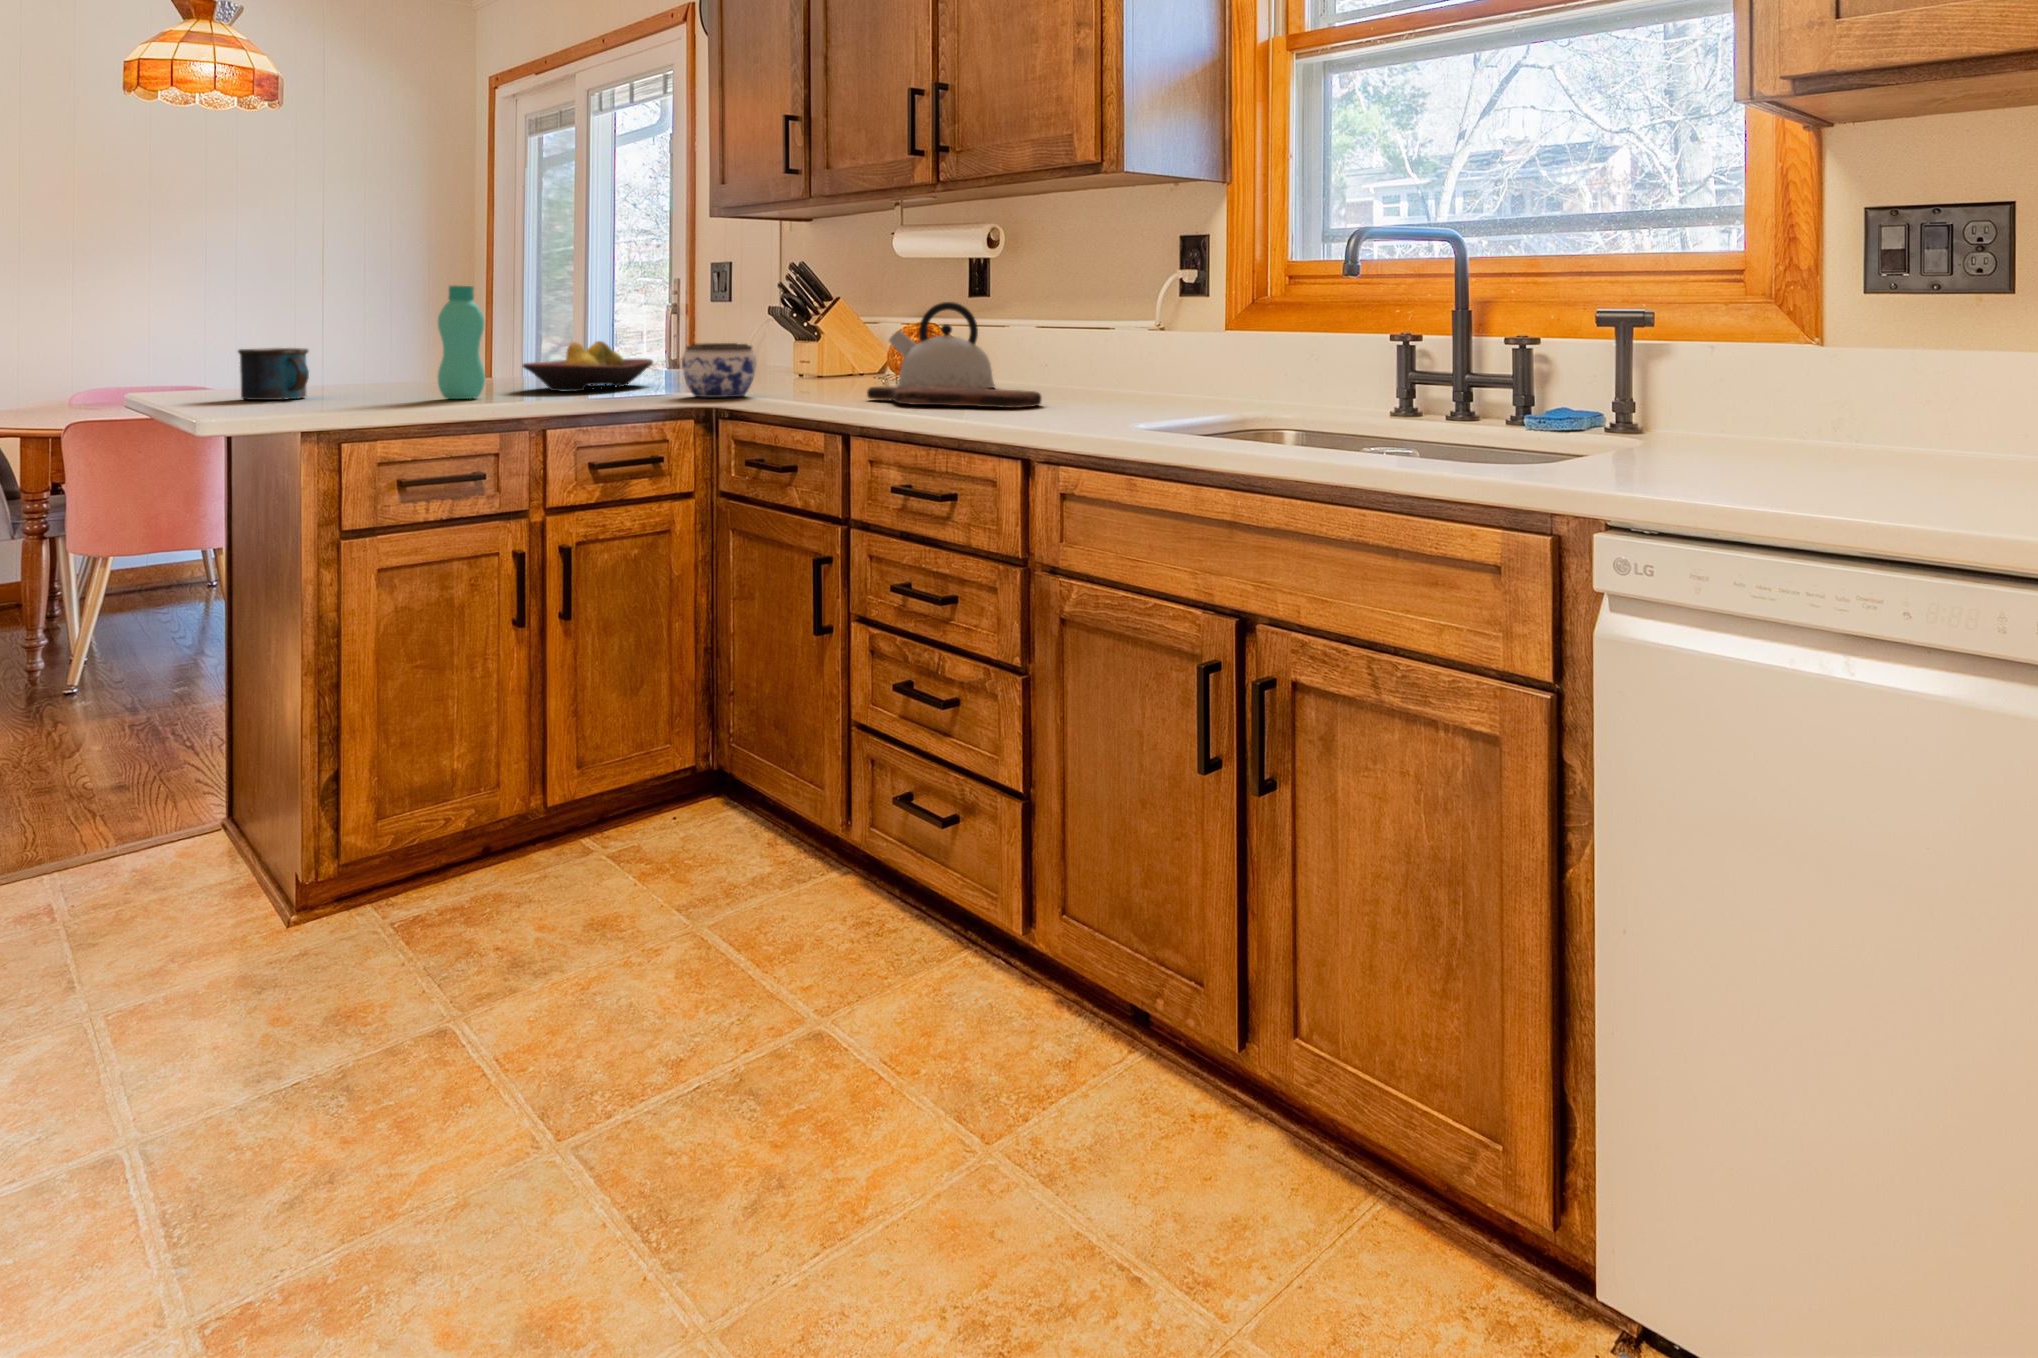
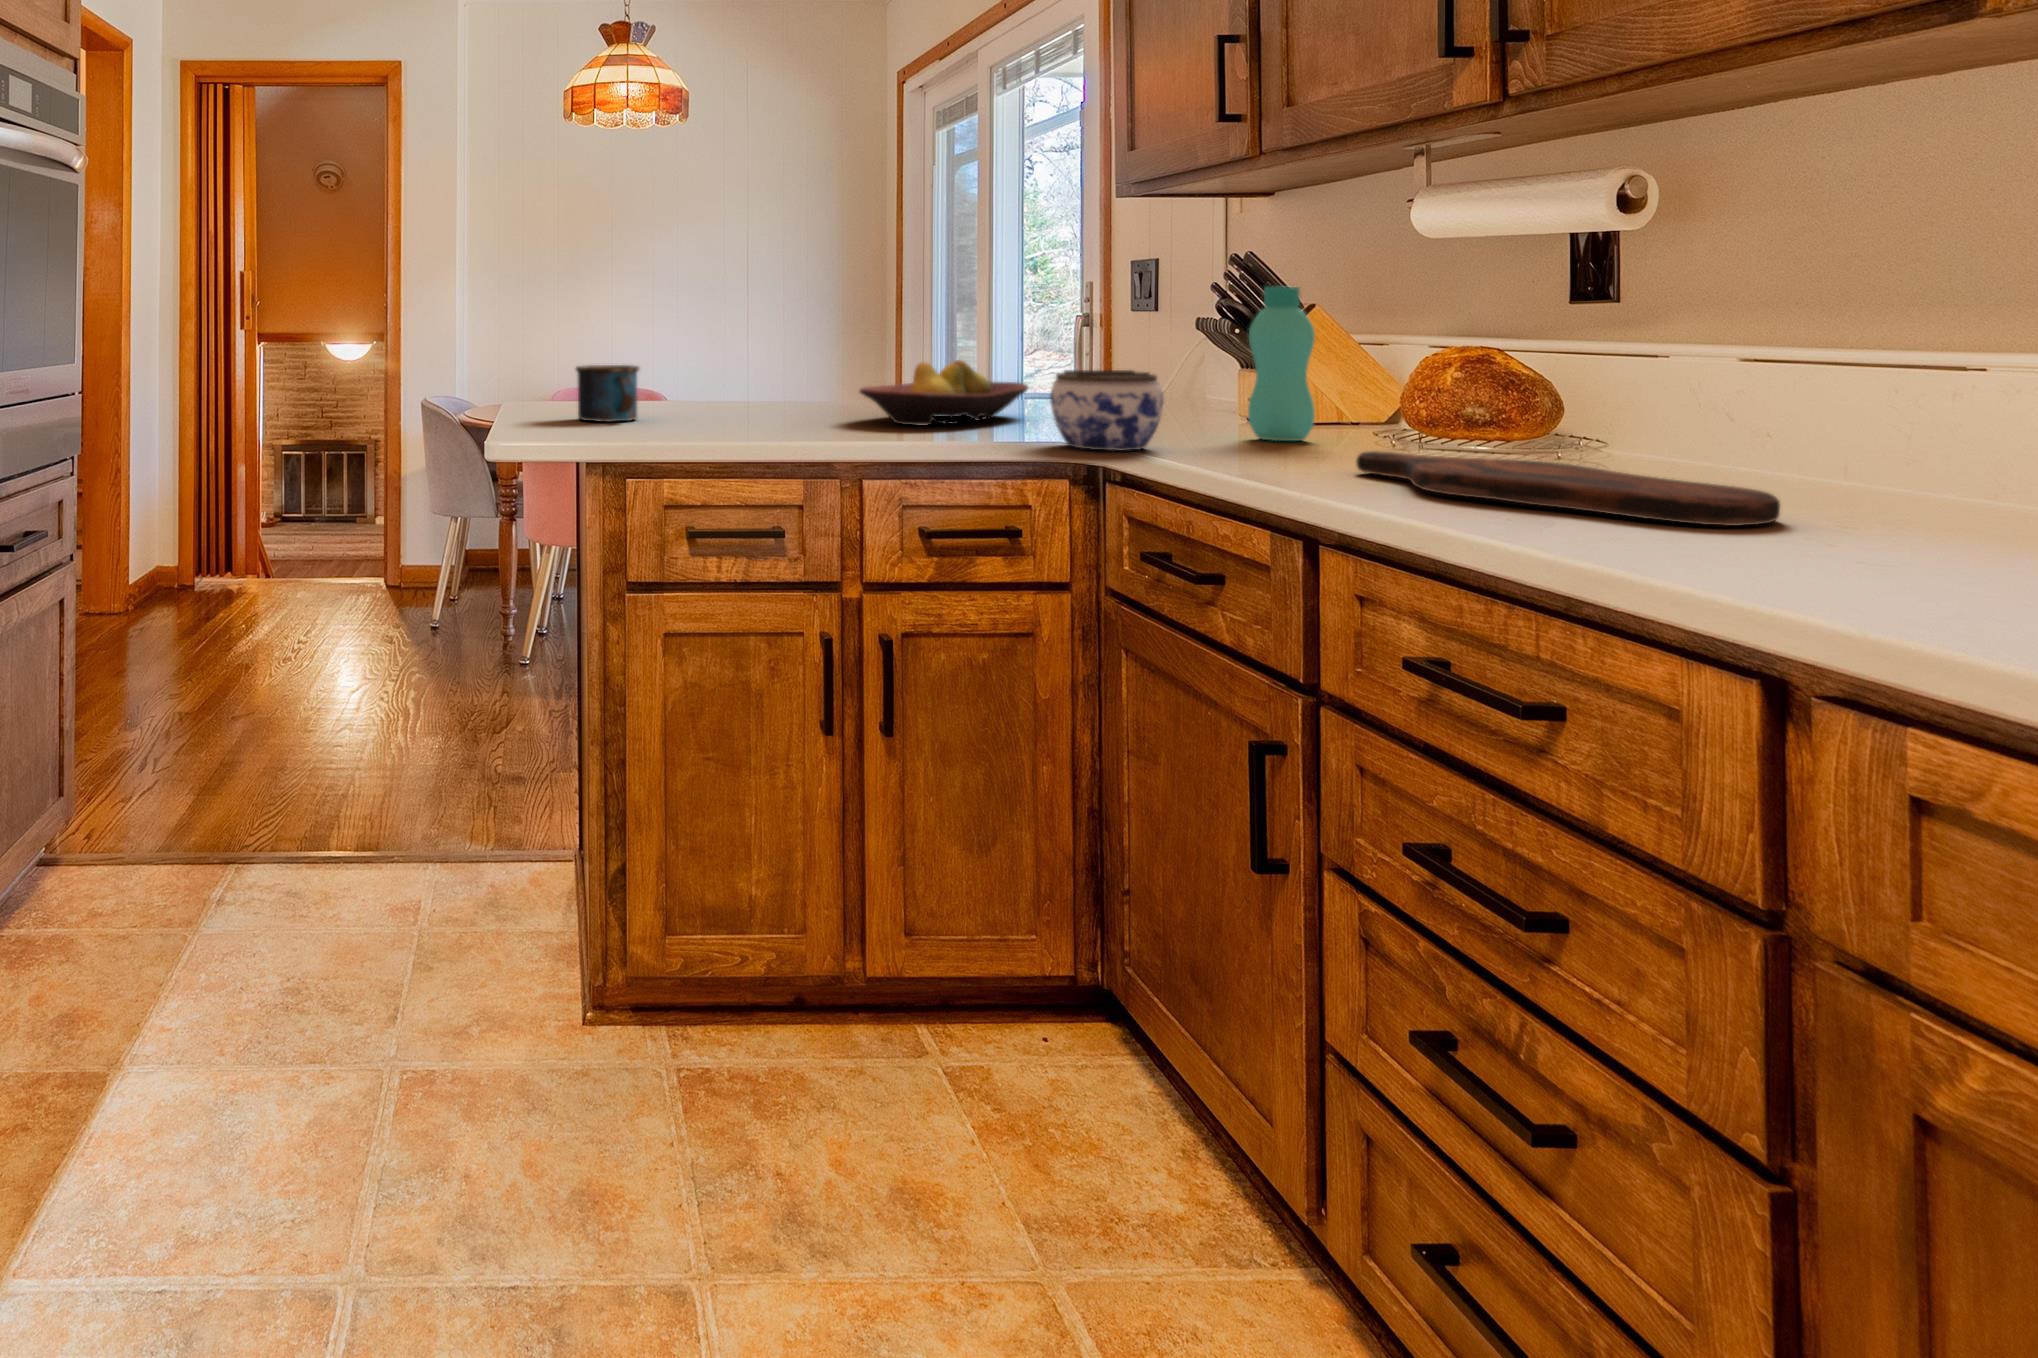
bottle: present [438,285,485,399] -> present [1248,287,1315,441]
kettle: present [889,302,995,388] -> none [1397,305,1623,457]

